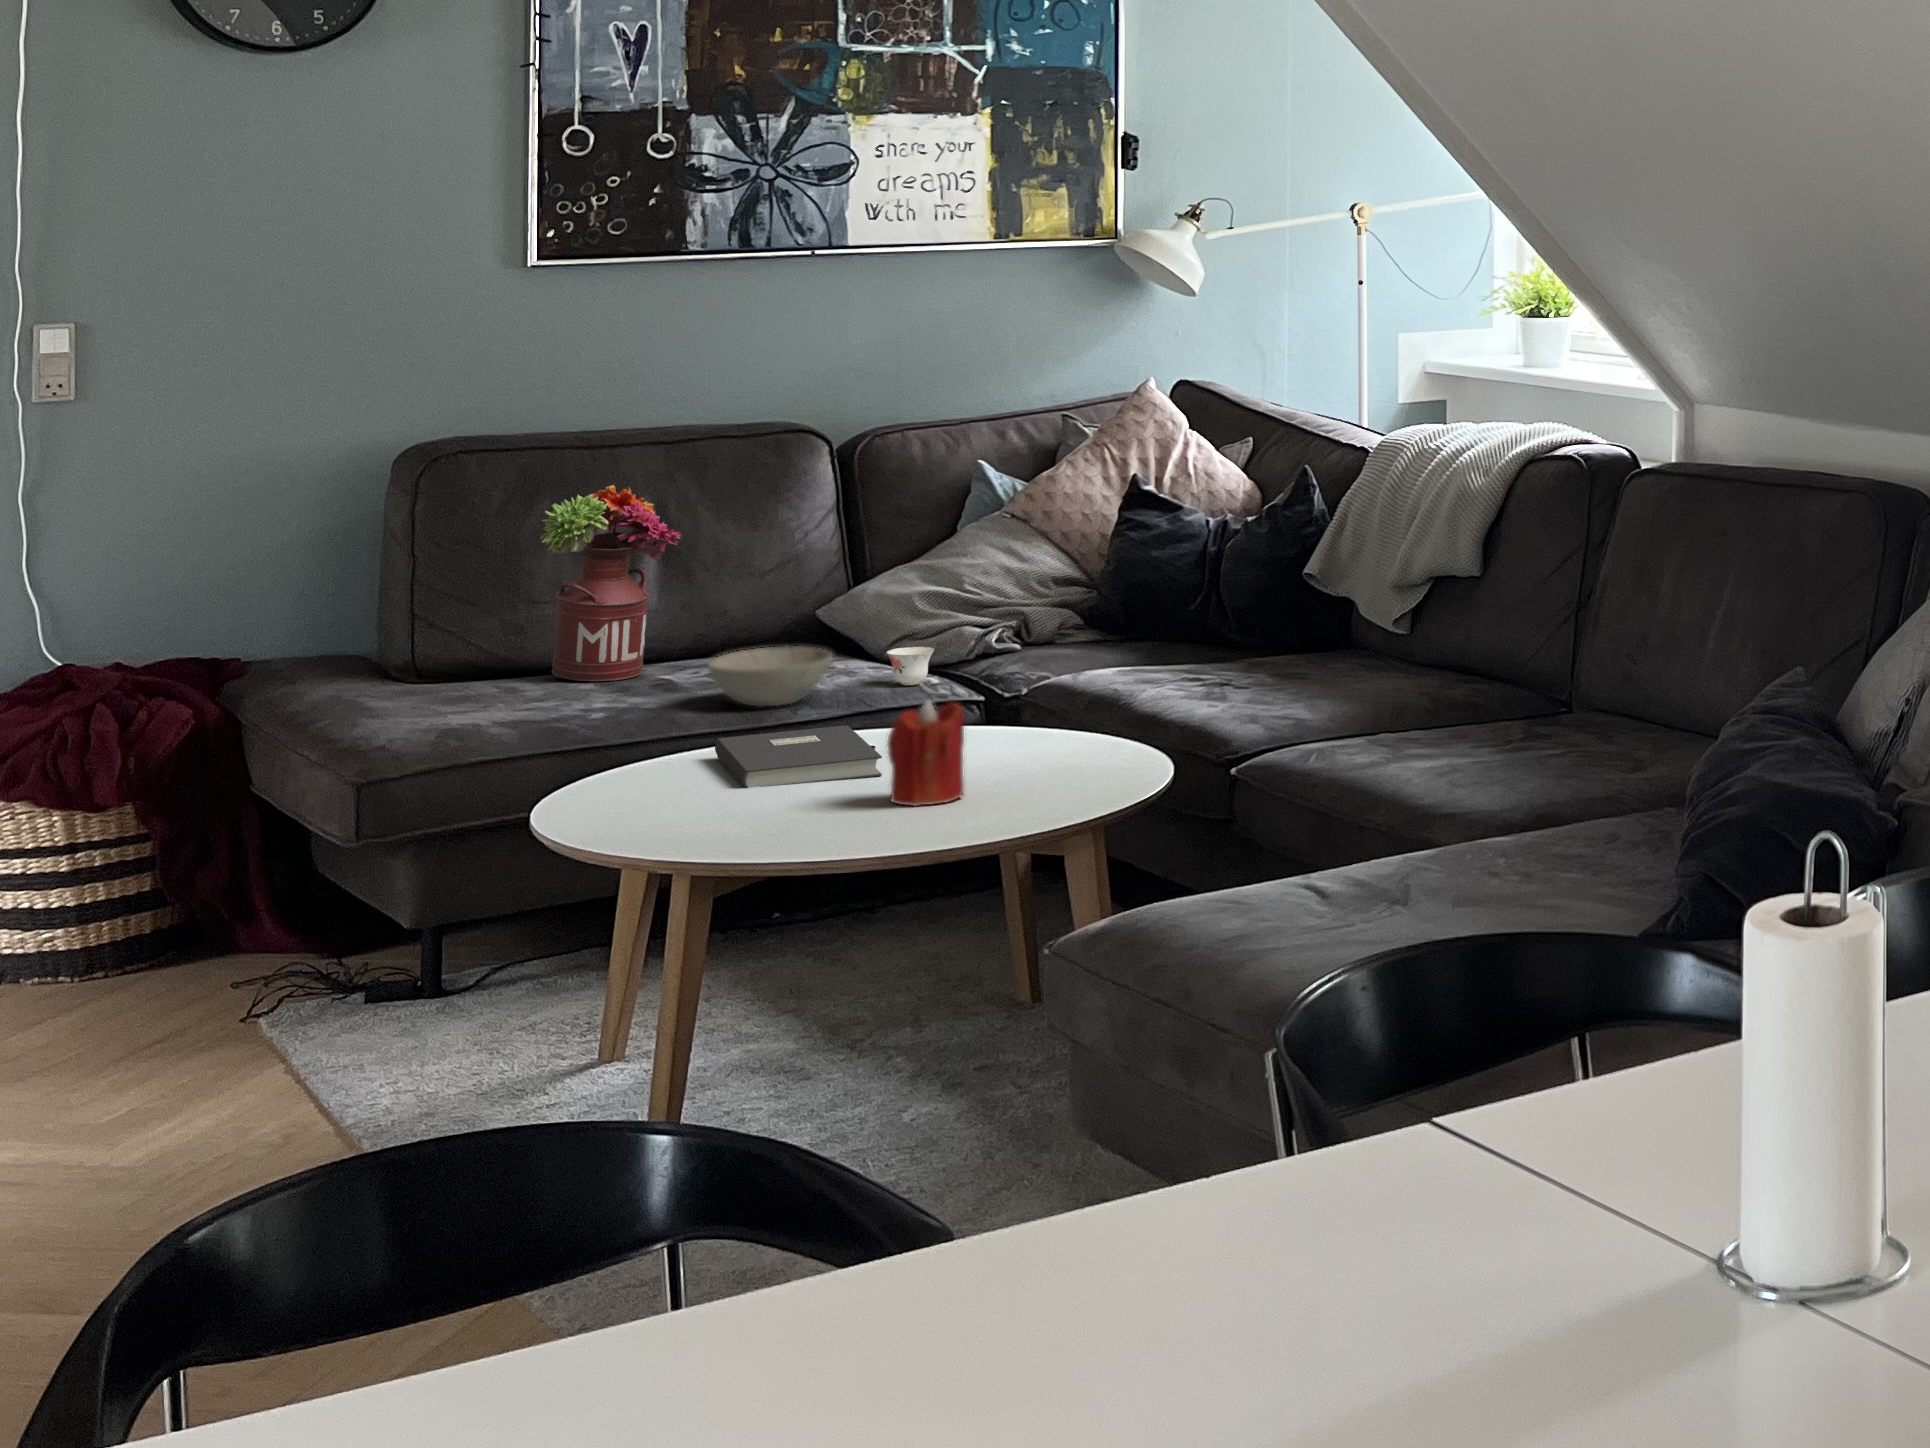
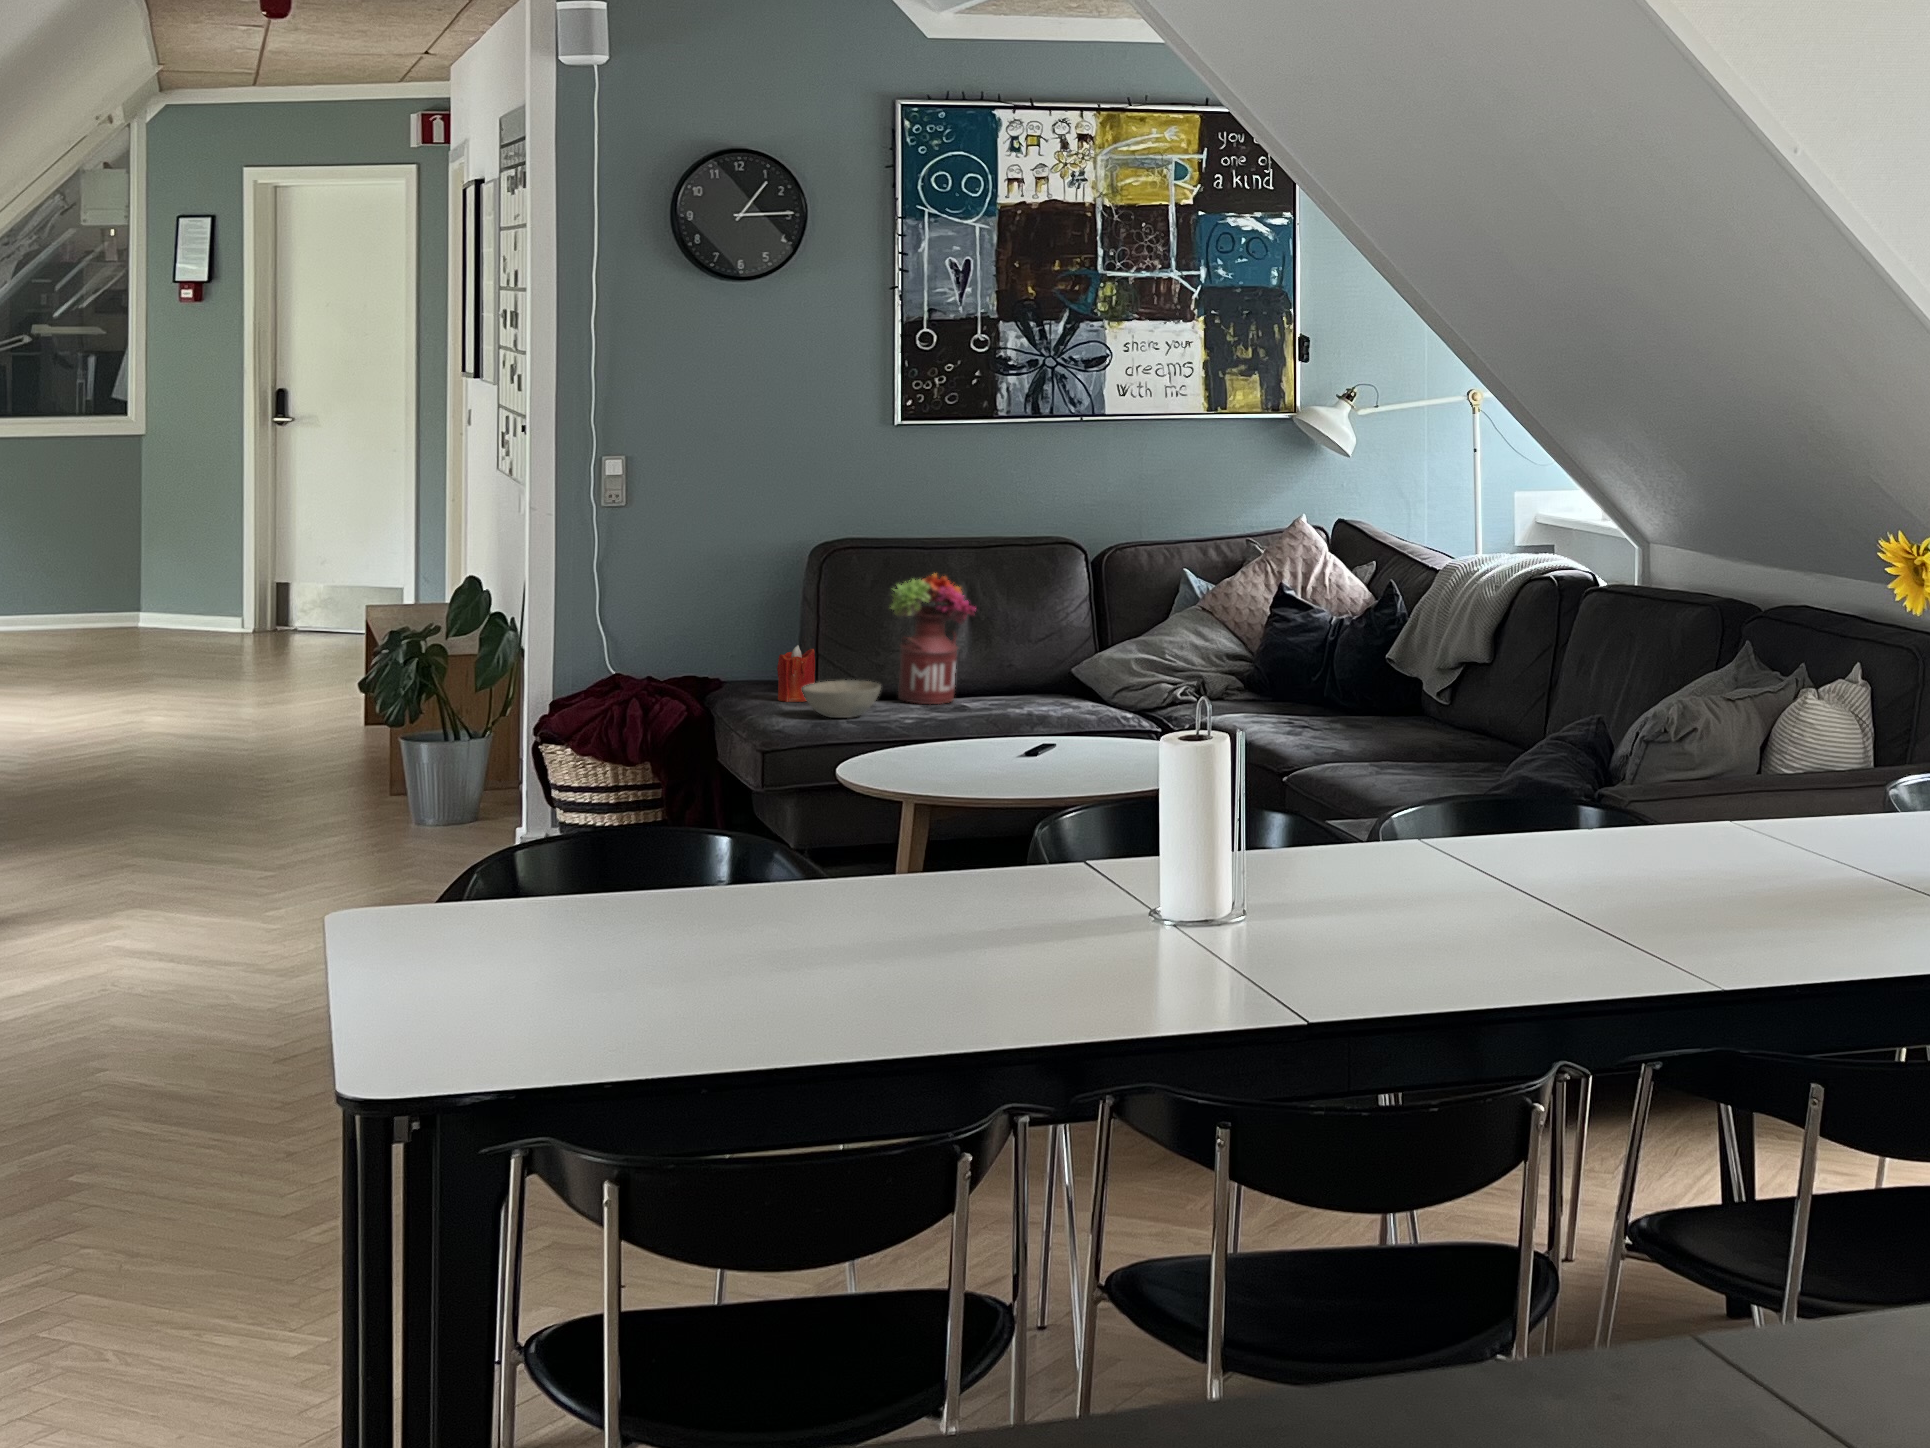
bowl: present [708,646,832,707] -> present [802,680,881,718]
teacup: present [887,647,934,685] -> none [1099,692,1130,718]
candle: present [888,700,964,806] -> present [777,645,815,702]
book: present [715,725,882,788] -> none [966,733,1058,765]

